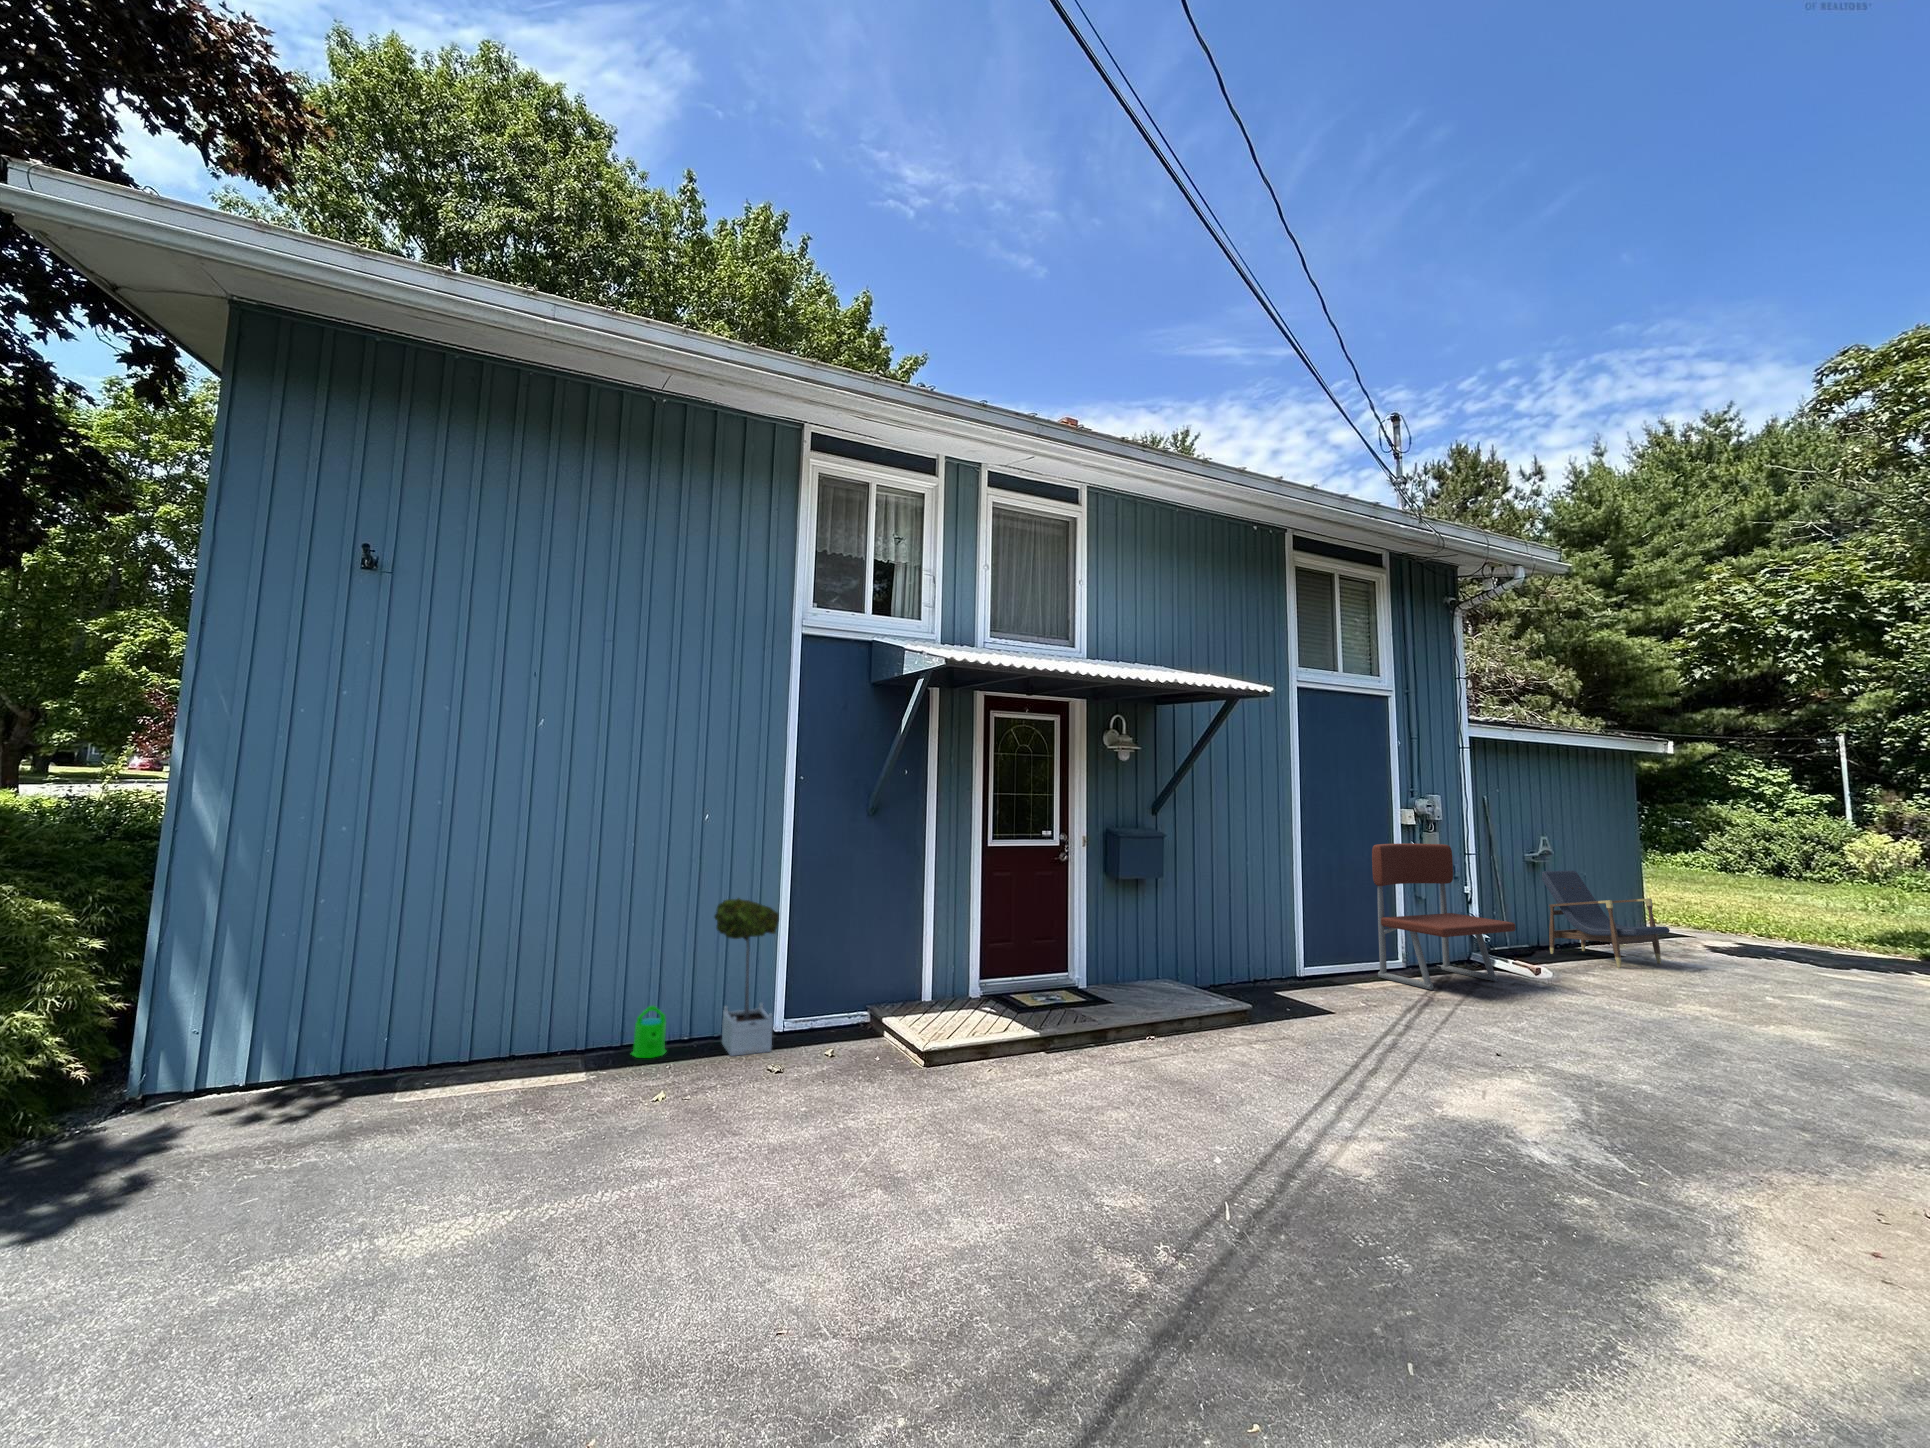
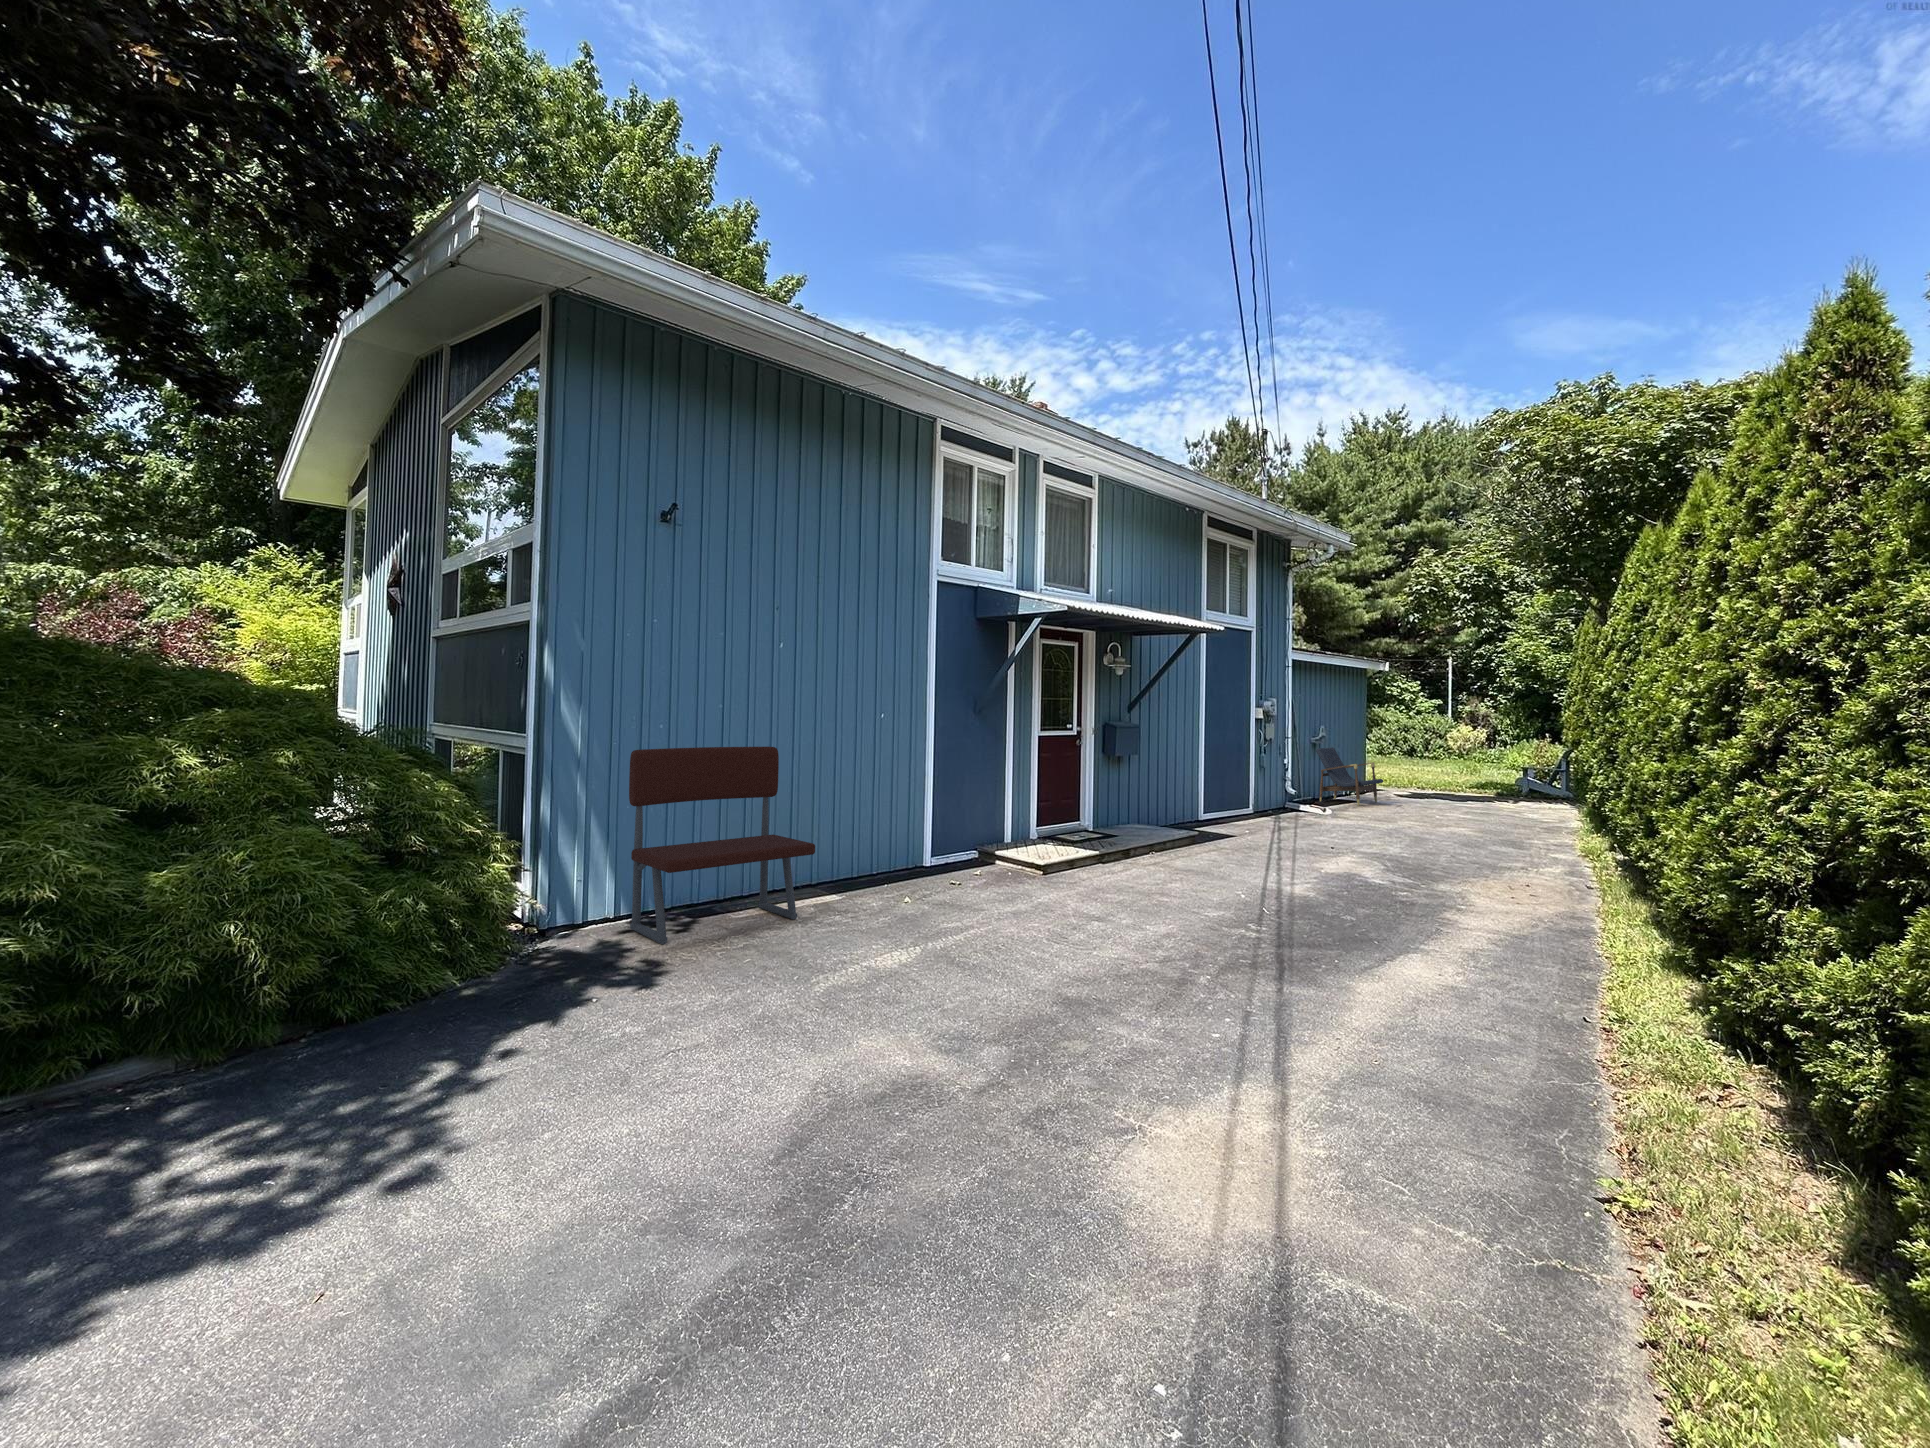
bench: present [1372,844,1516,990] -> present [629,747,815,944]
potted tree: present [715,898,779,1056] -> none [900,774,948,883]
watering can: present [632,1006,666,1058] -> none [855,854,886,890]

